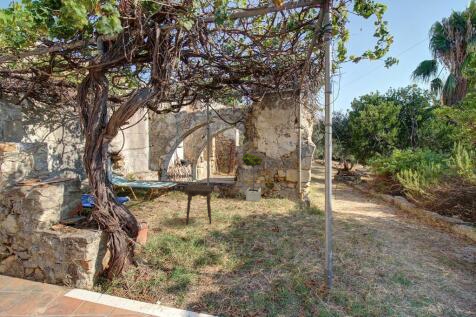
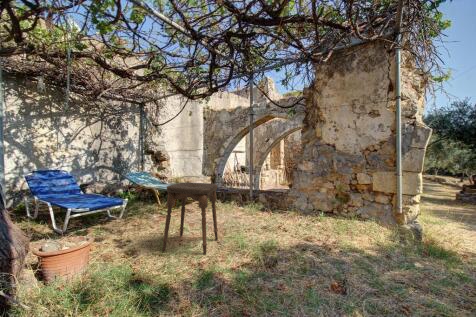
potted tree: present [242,153,263,201] -> none [296,143,329,222]

